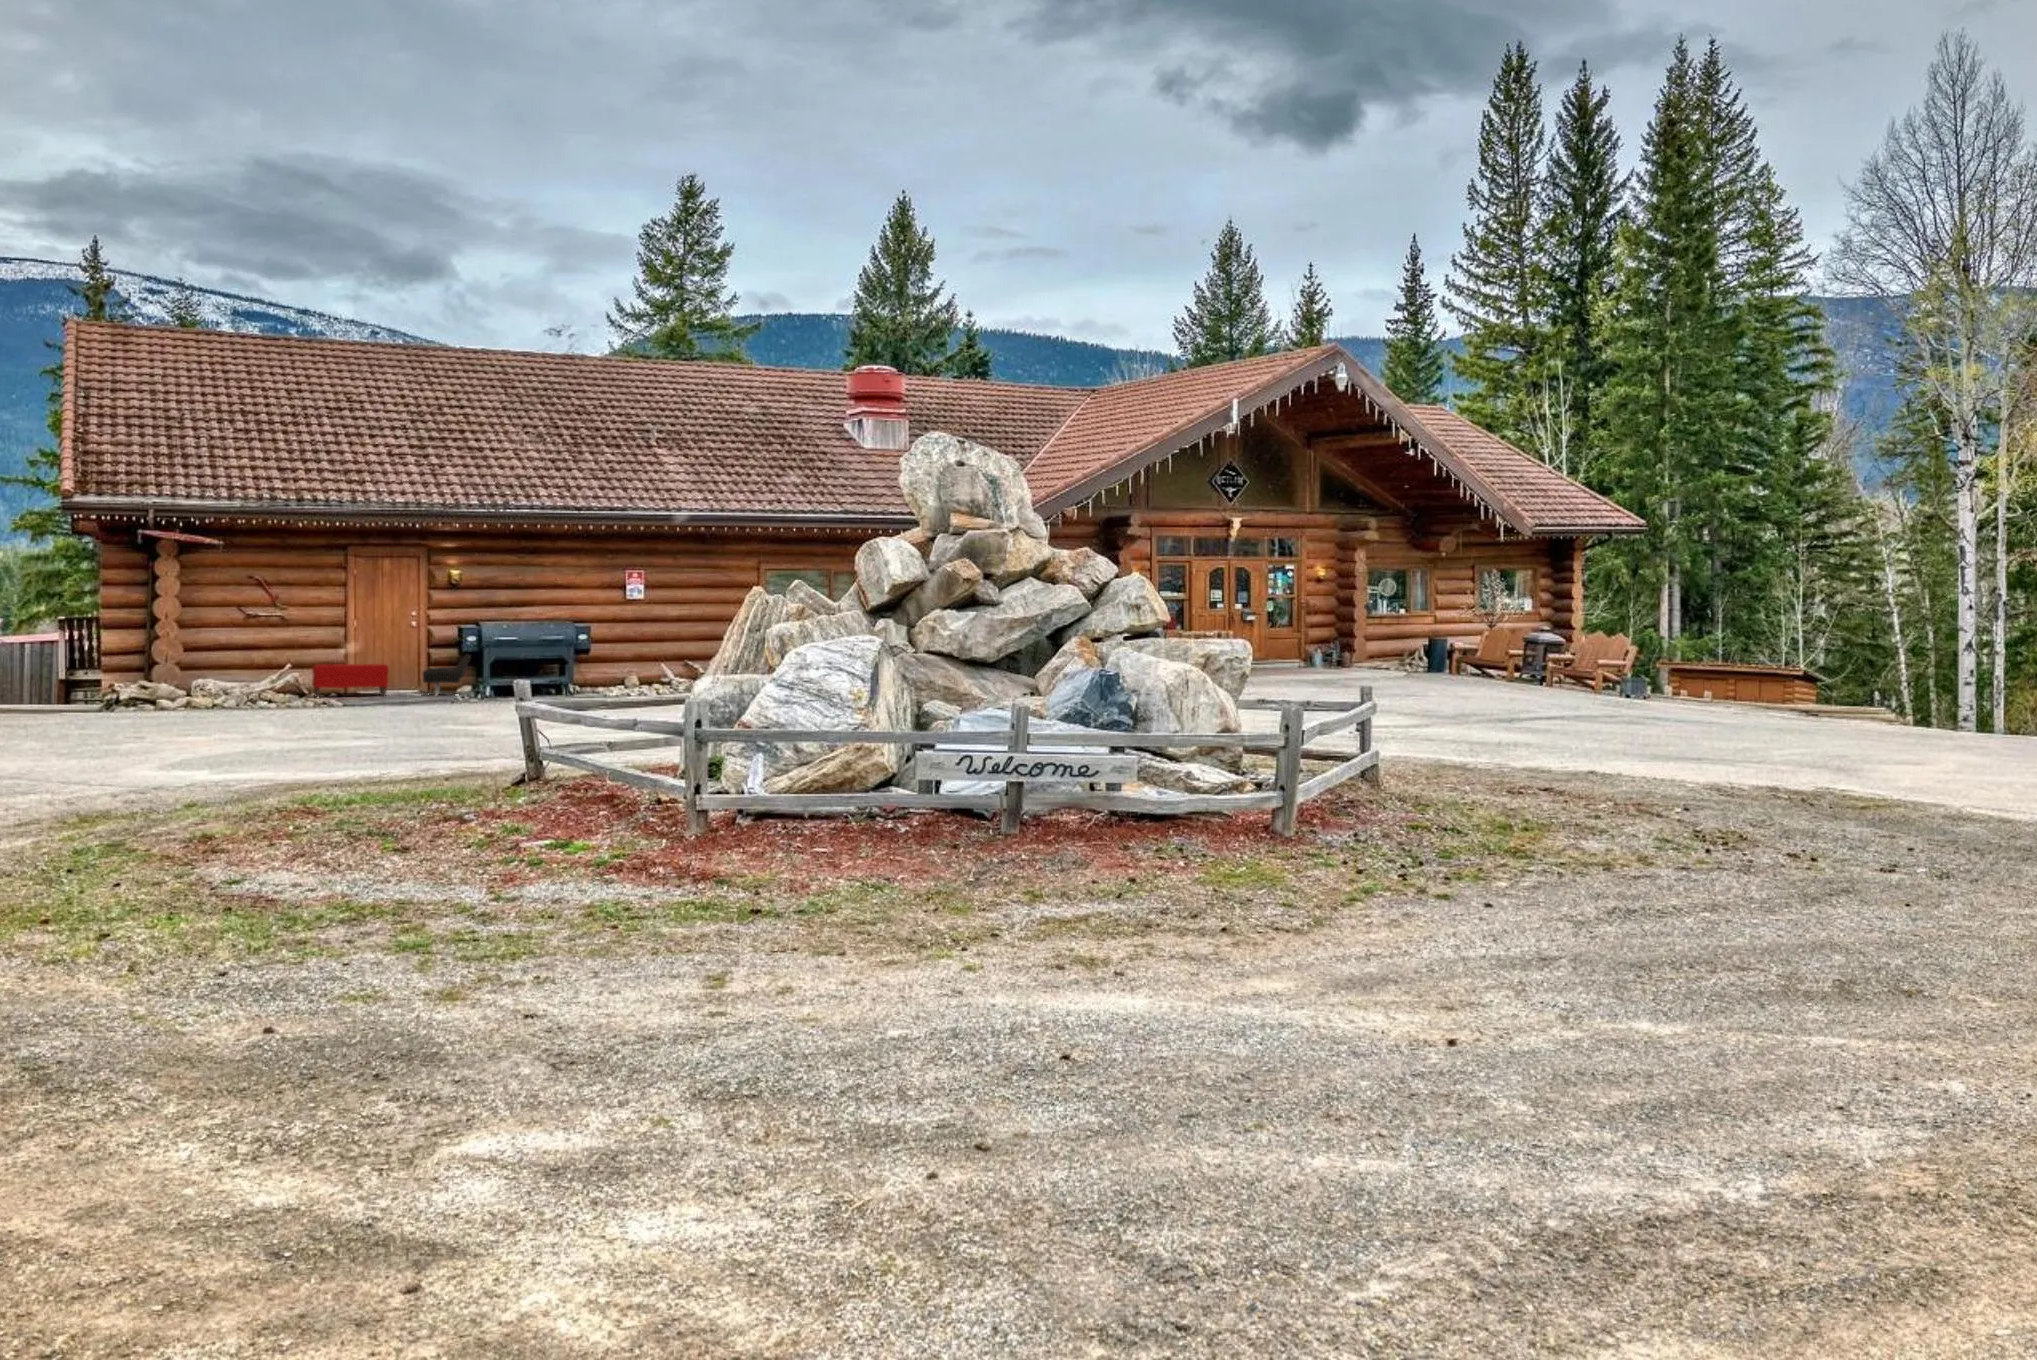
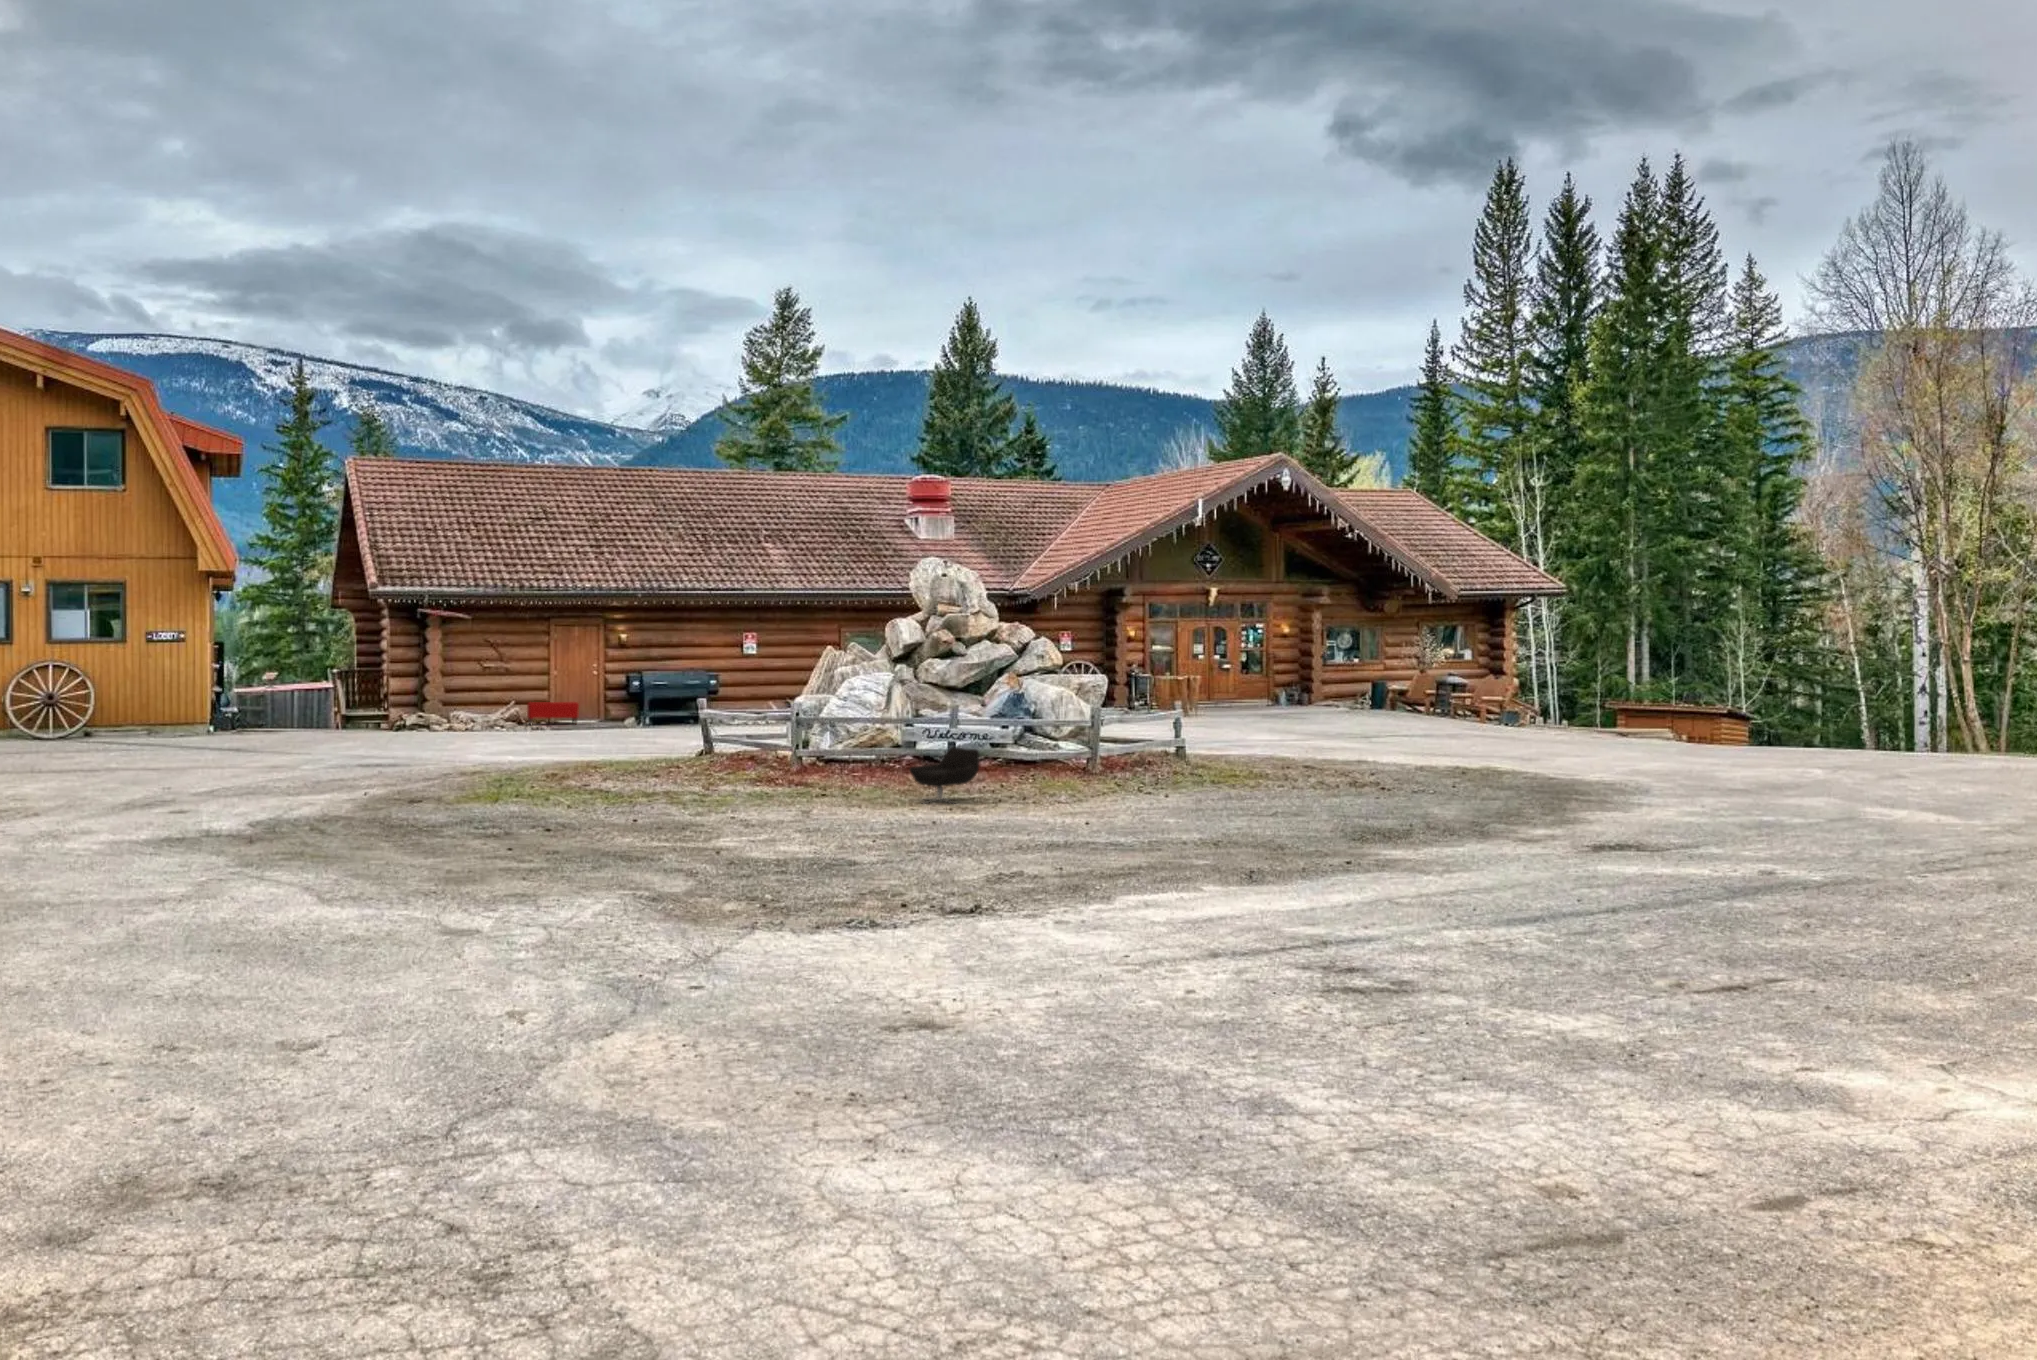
lounge chair: present [423,655,470,696] -> present [910,747,979,800]

